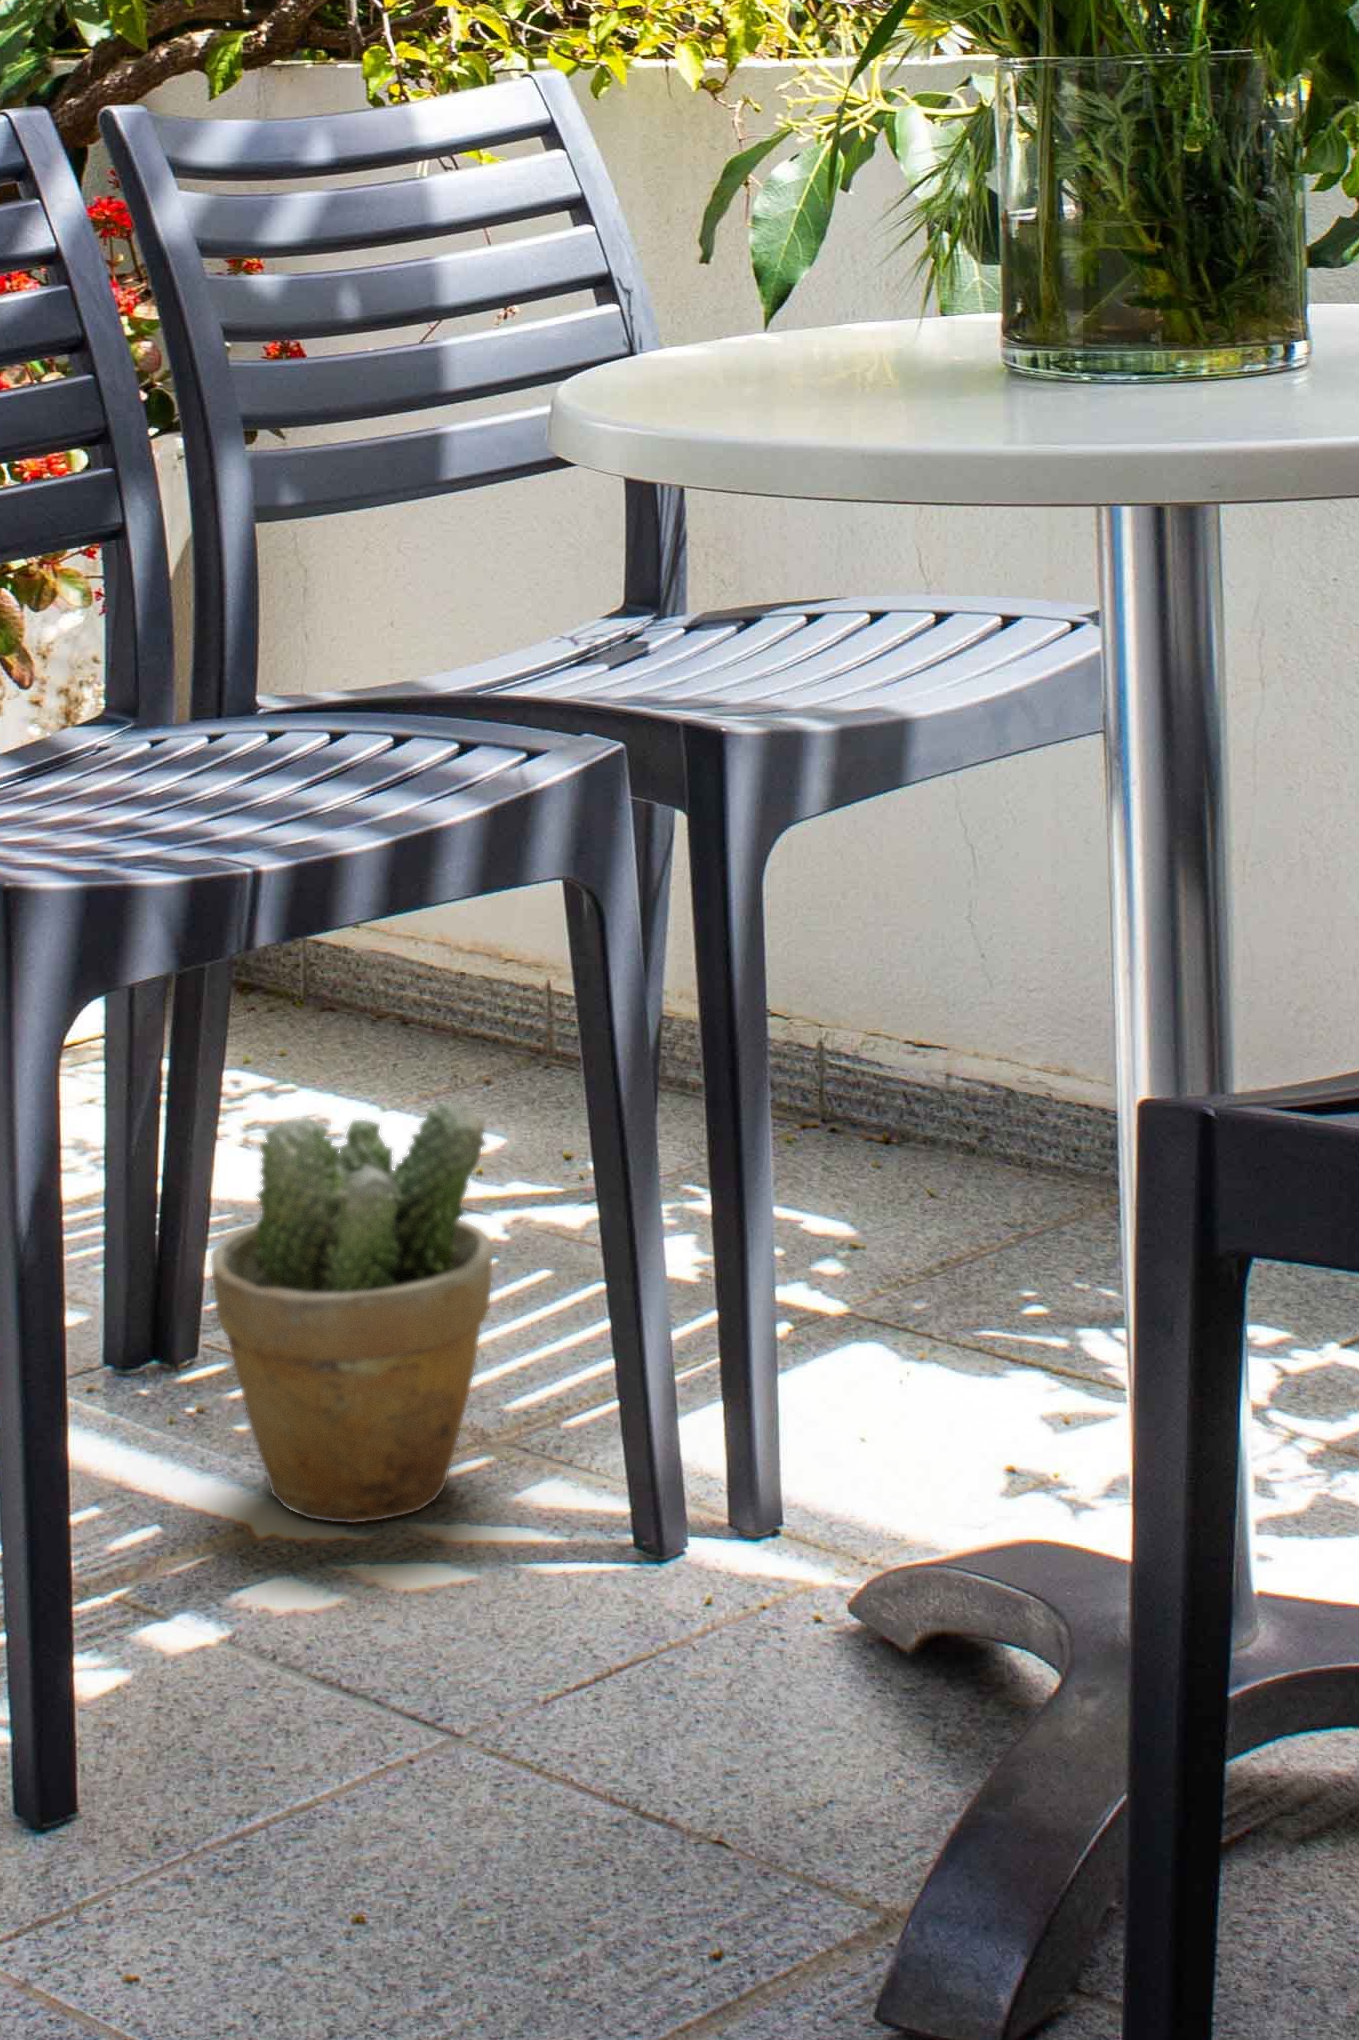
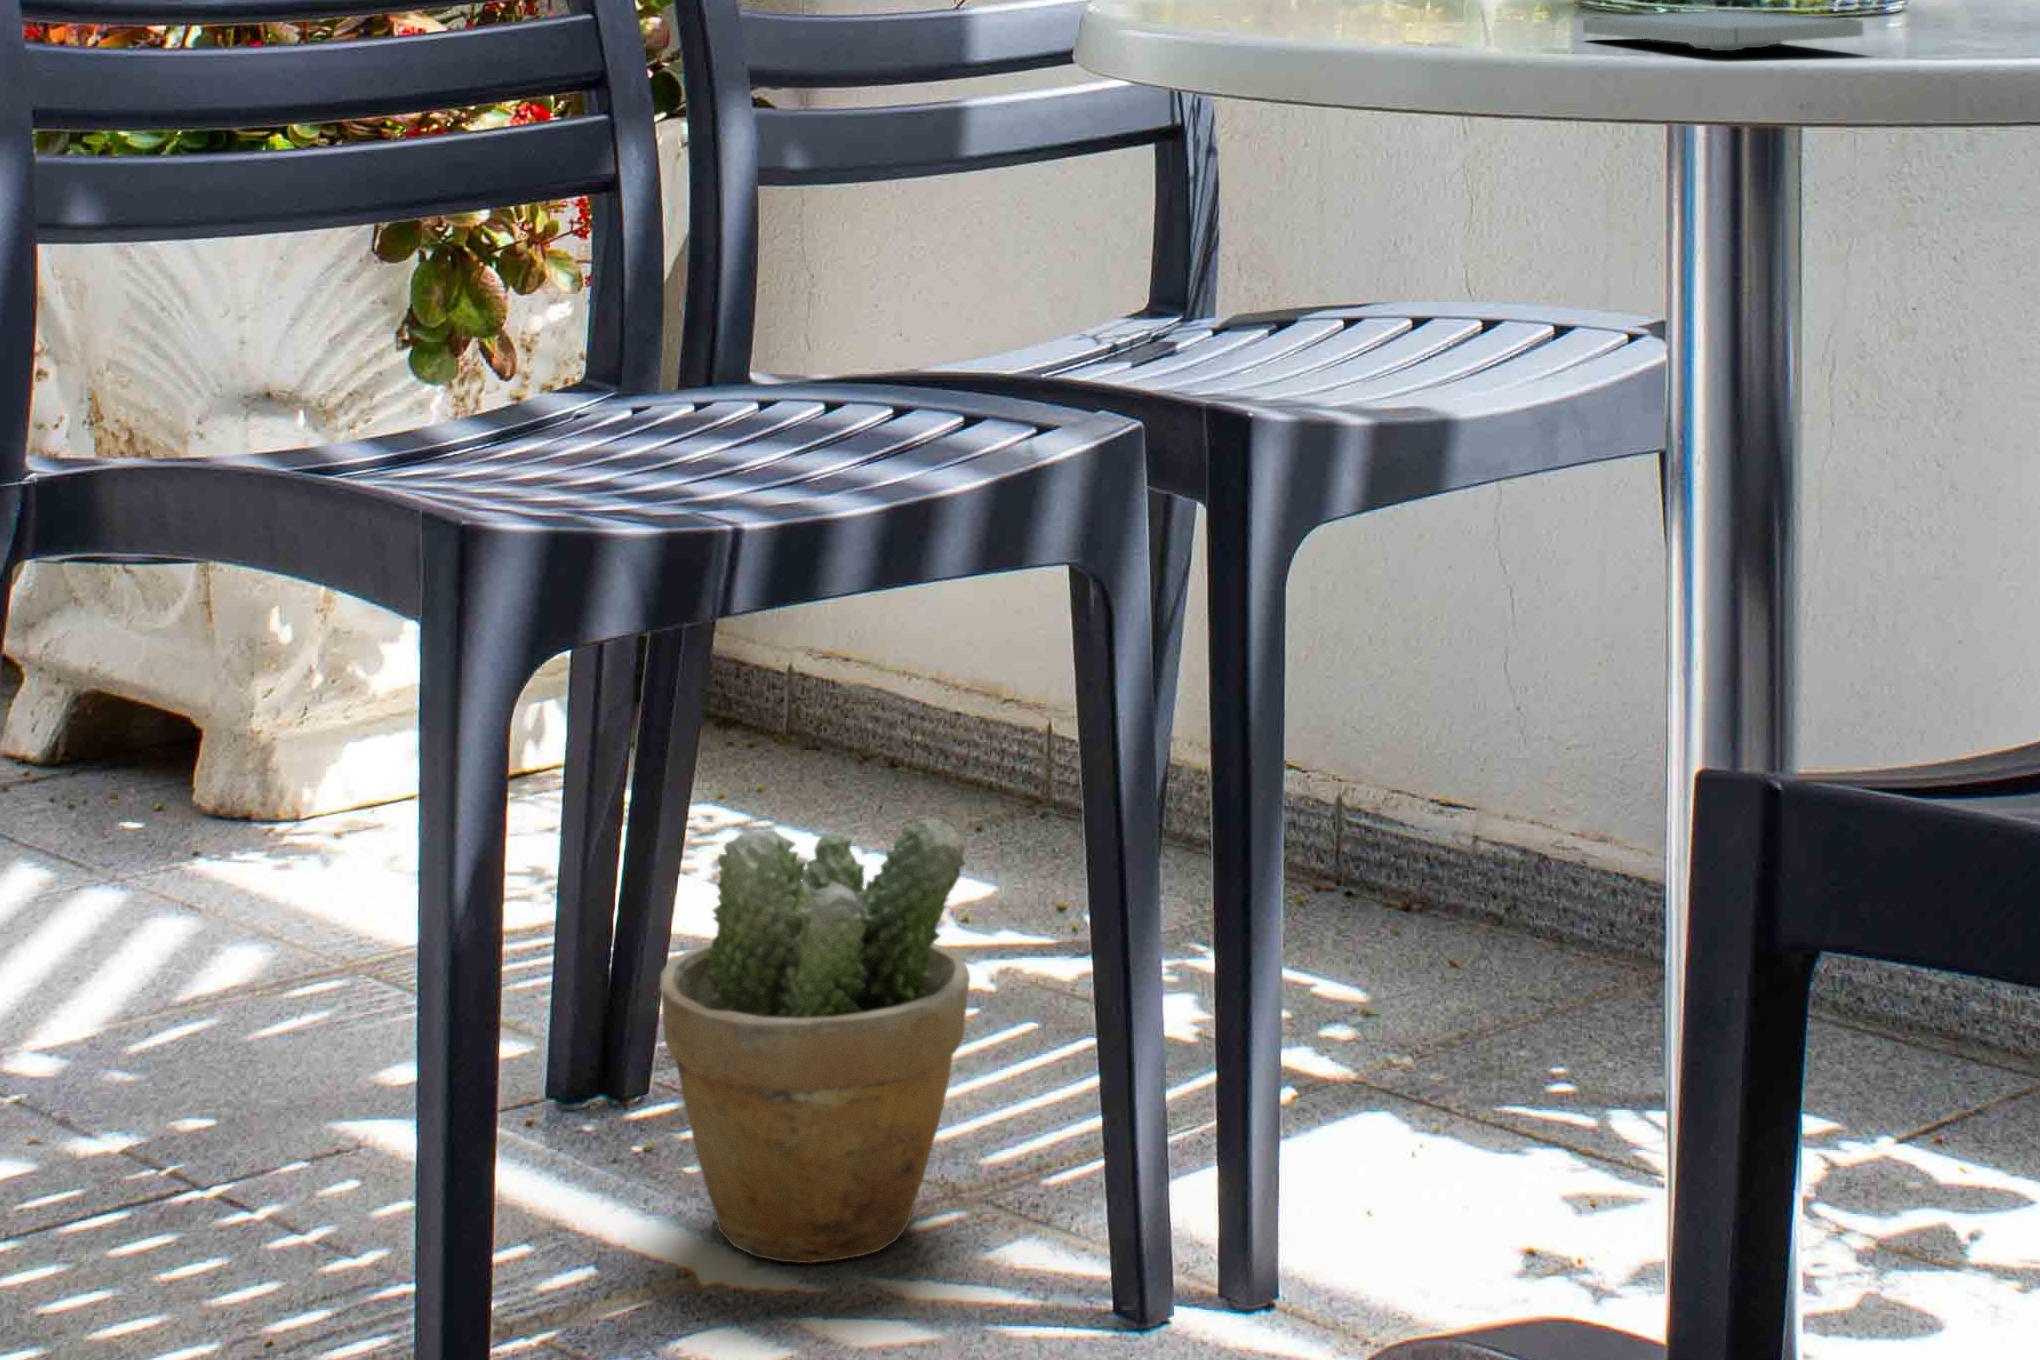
smartphone: none [1010,369,1252,418] -> present [1583,11,1863,51]

